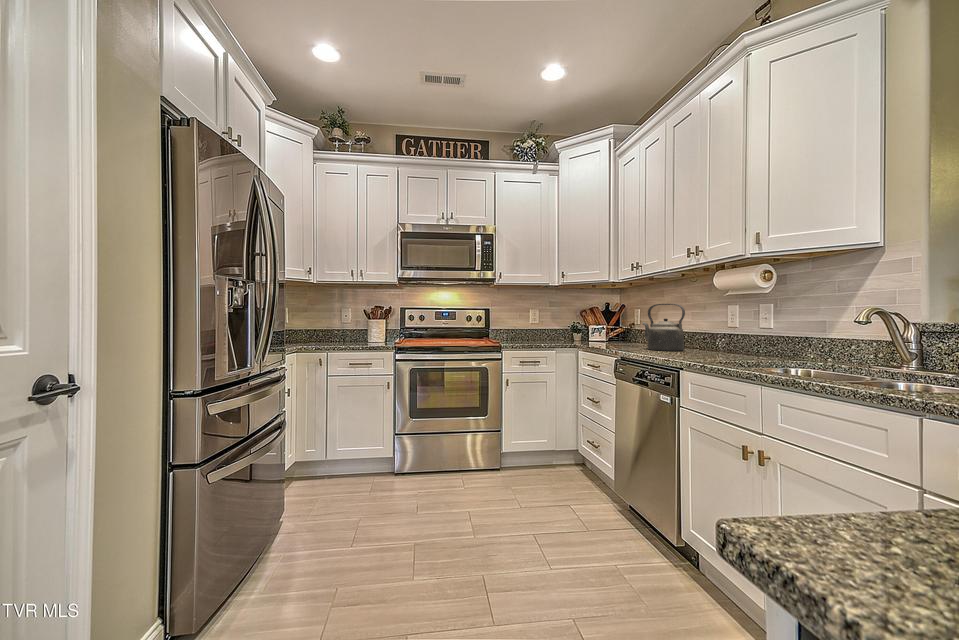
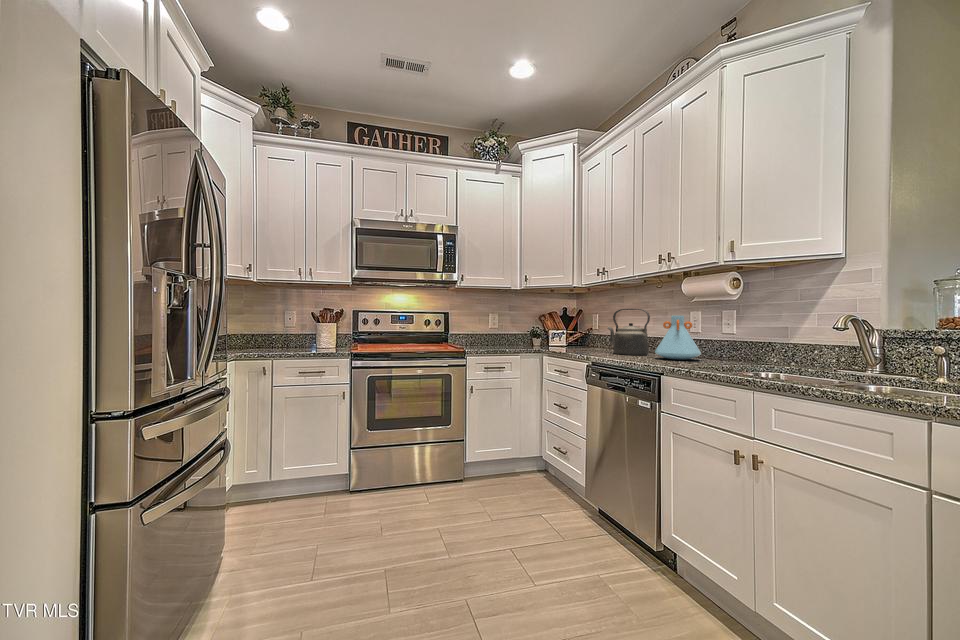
vase: none [686,310,735,355] -> present [655,315,701,360]

